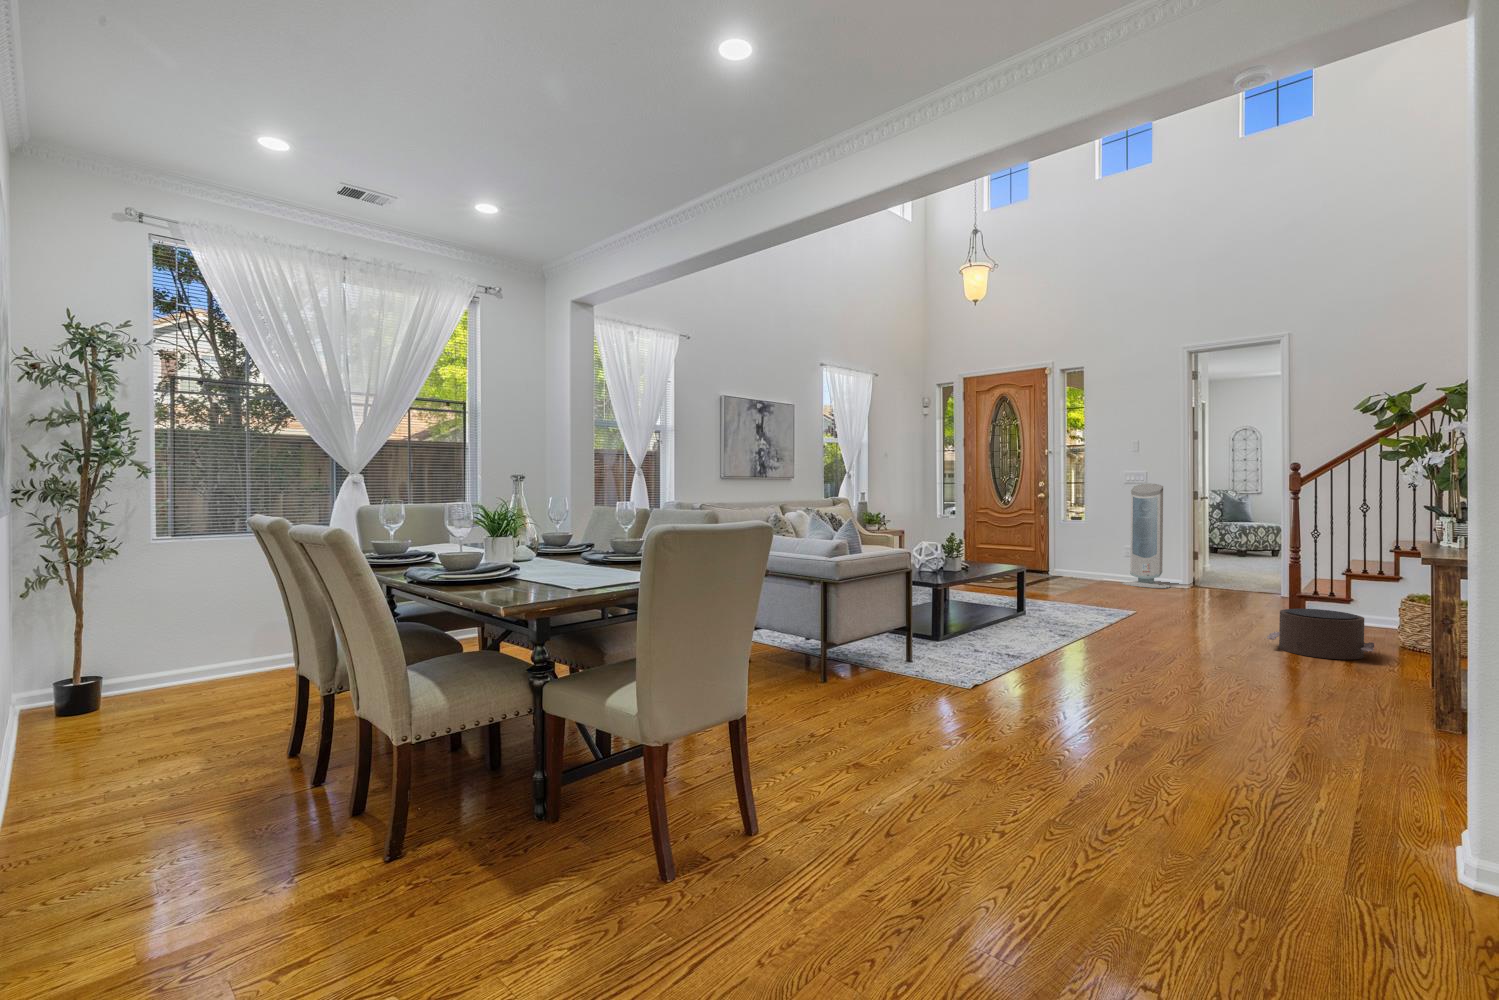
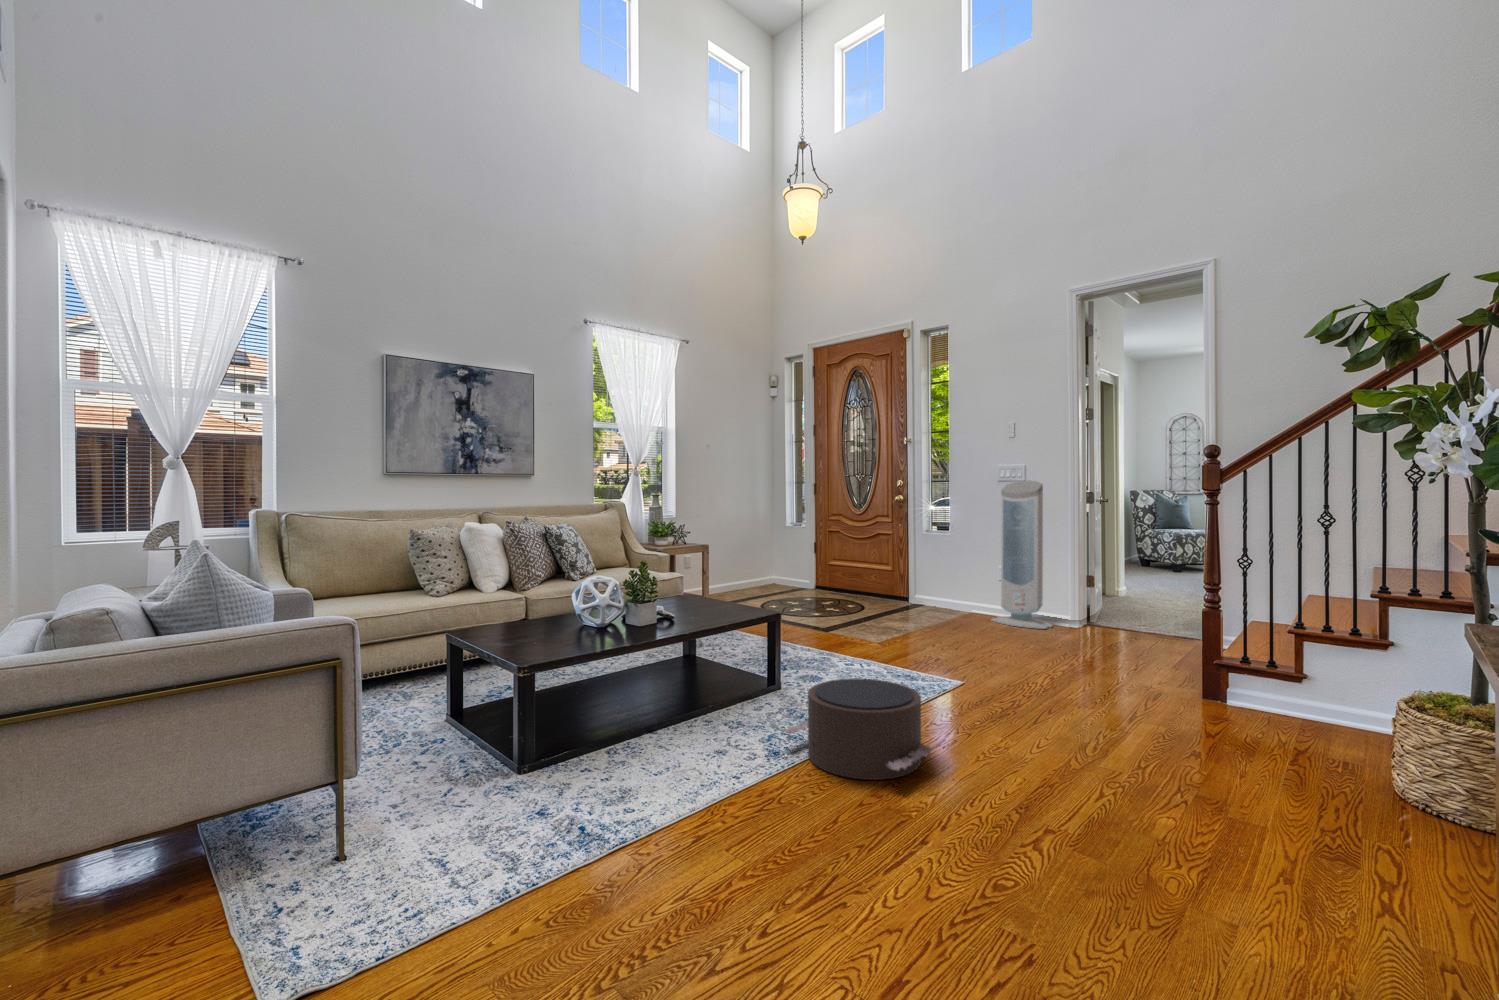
pouf: present [1267,609,1374,659] -> present [785,679,933,780]

